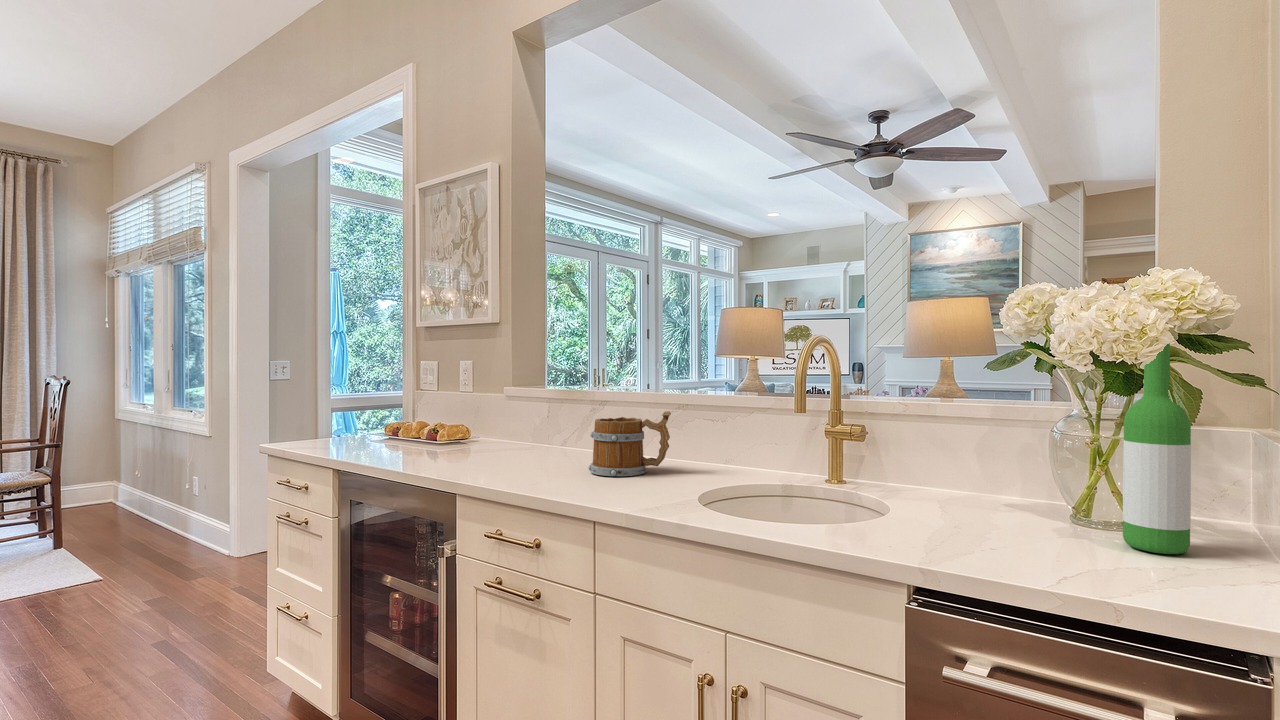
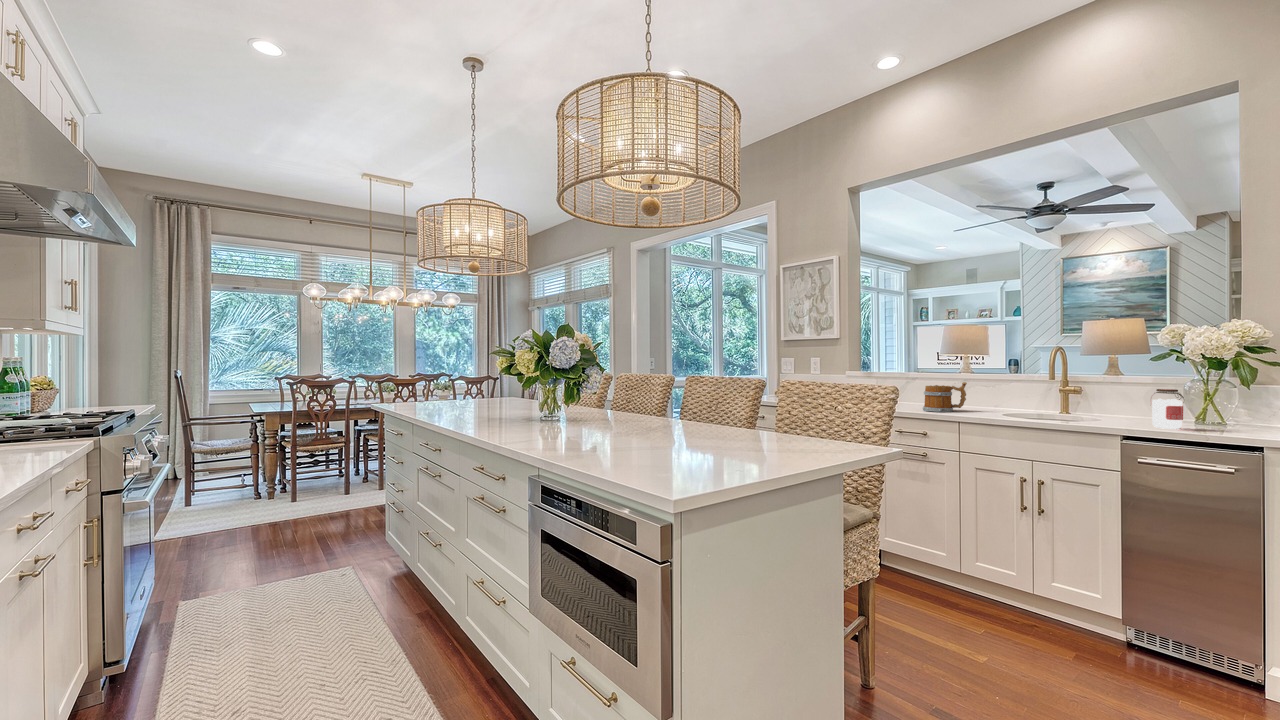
wine bottle: present [1123,343,1191,554] -> none [1218,349,1249,432]
jar: none [984,439,1054,545] -> present [1151,389,1184,429]

